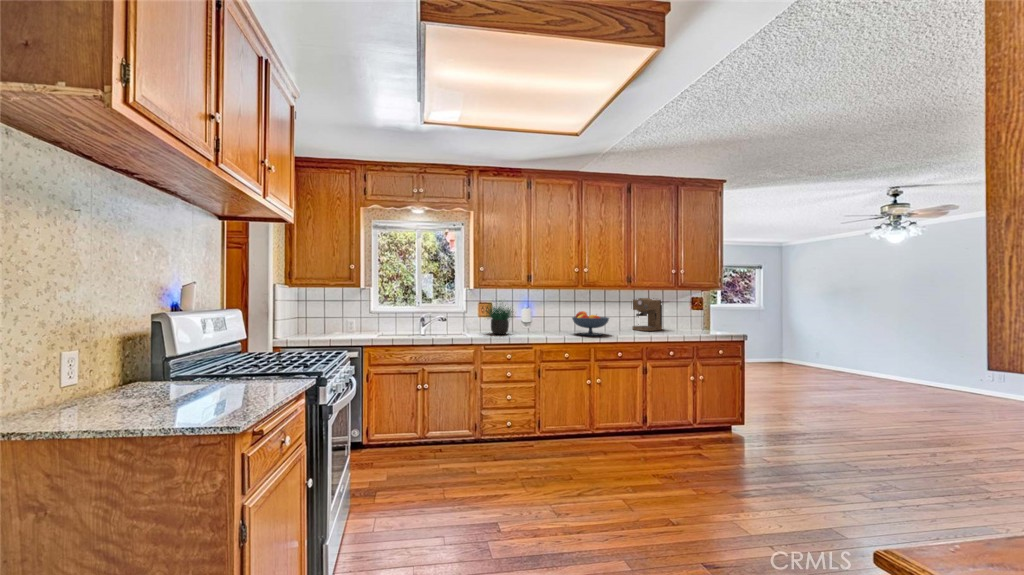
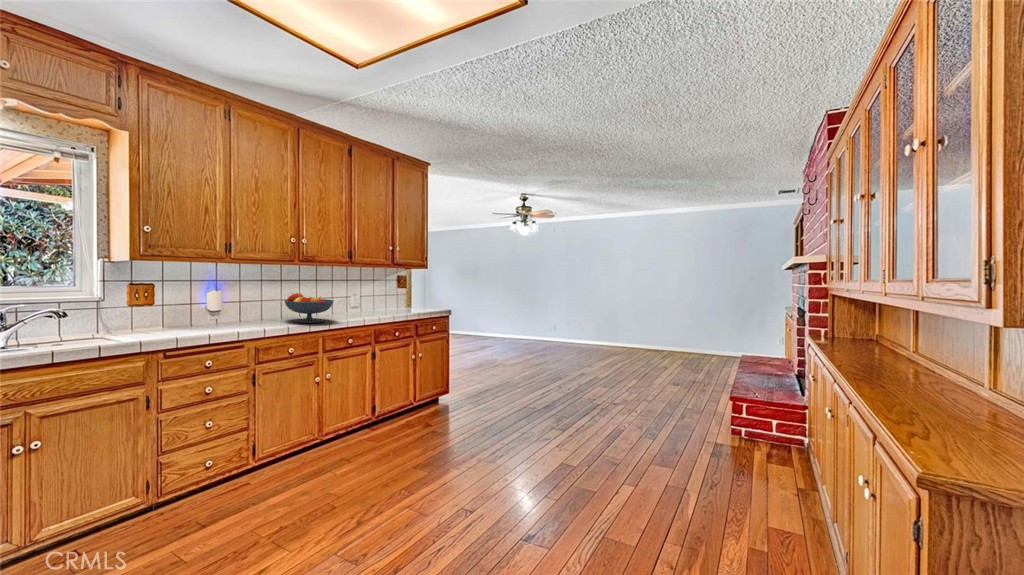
coffee maker: present [632,298,662,331] -> none [341,275,371,312]
potted plant: present [486,305,512,334] -> none [133,268,212,331]

